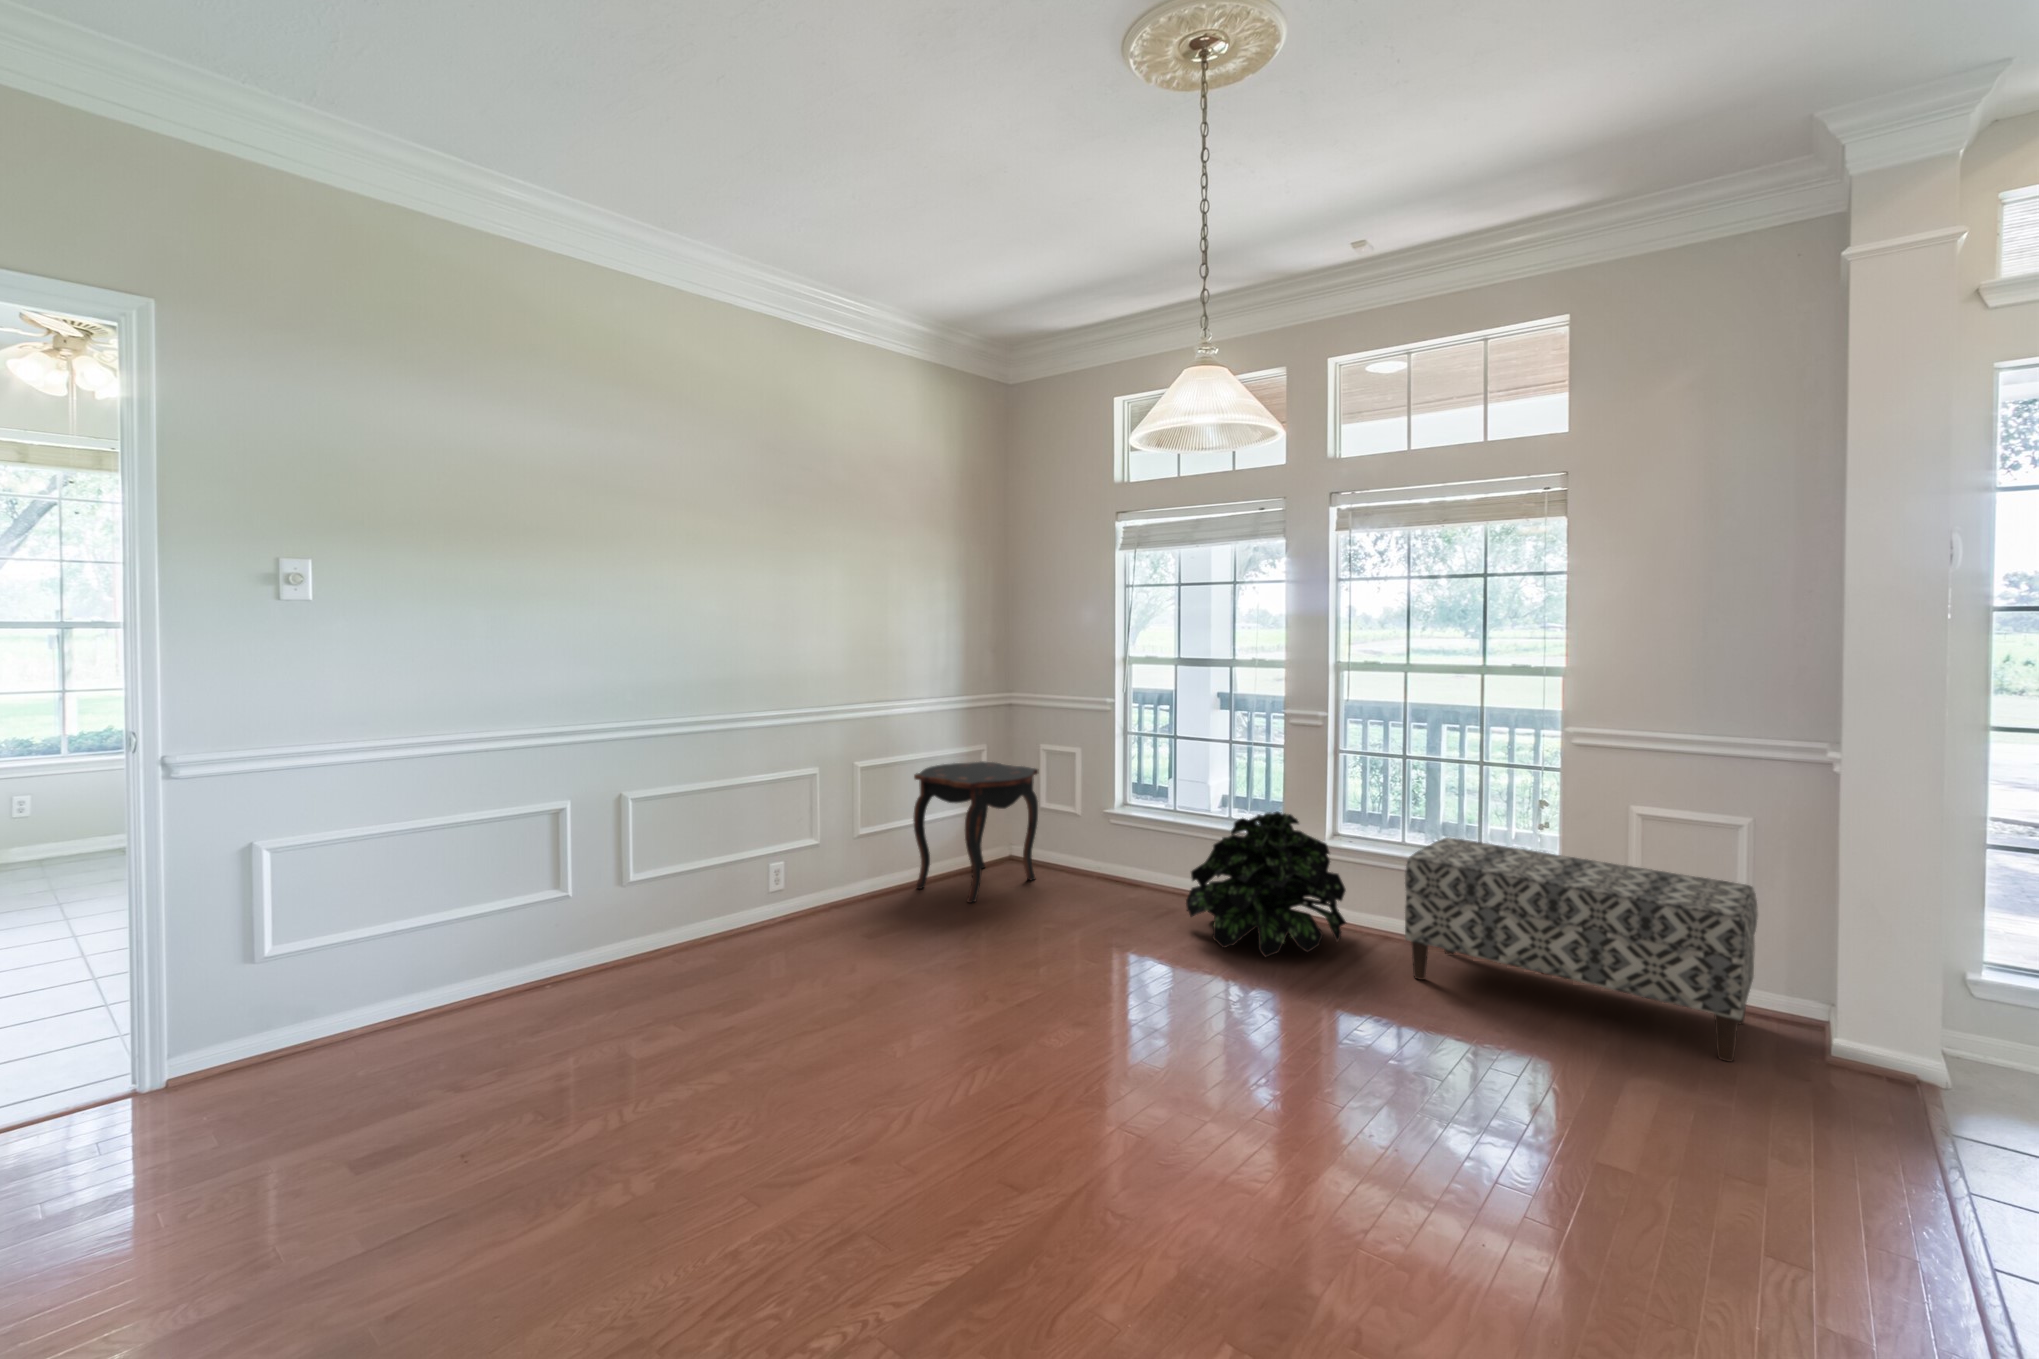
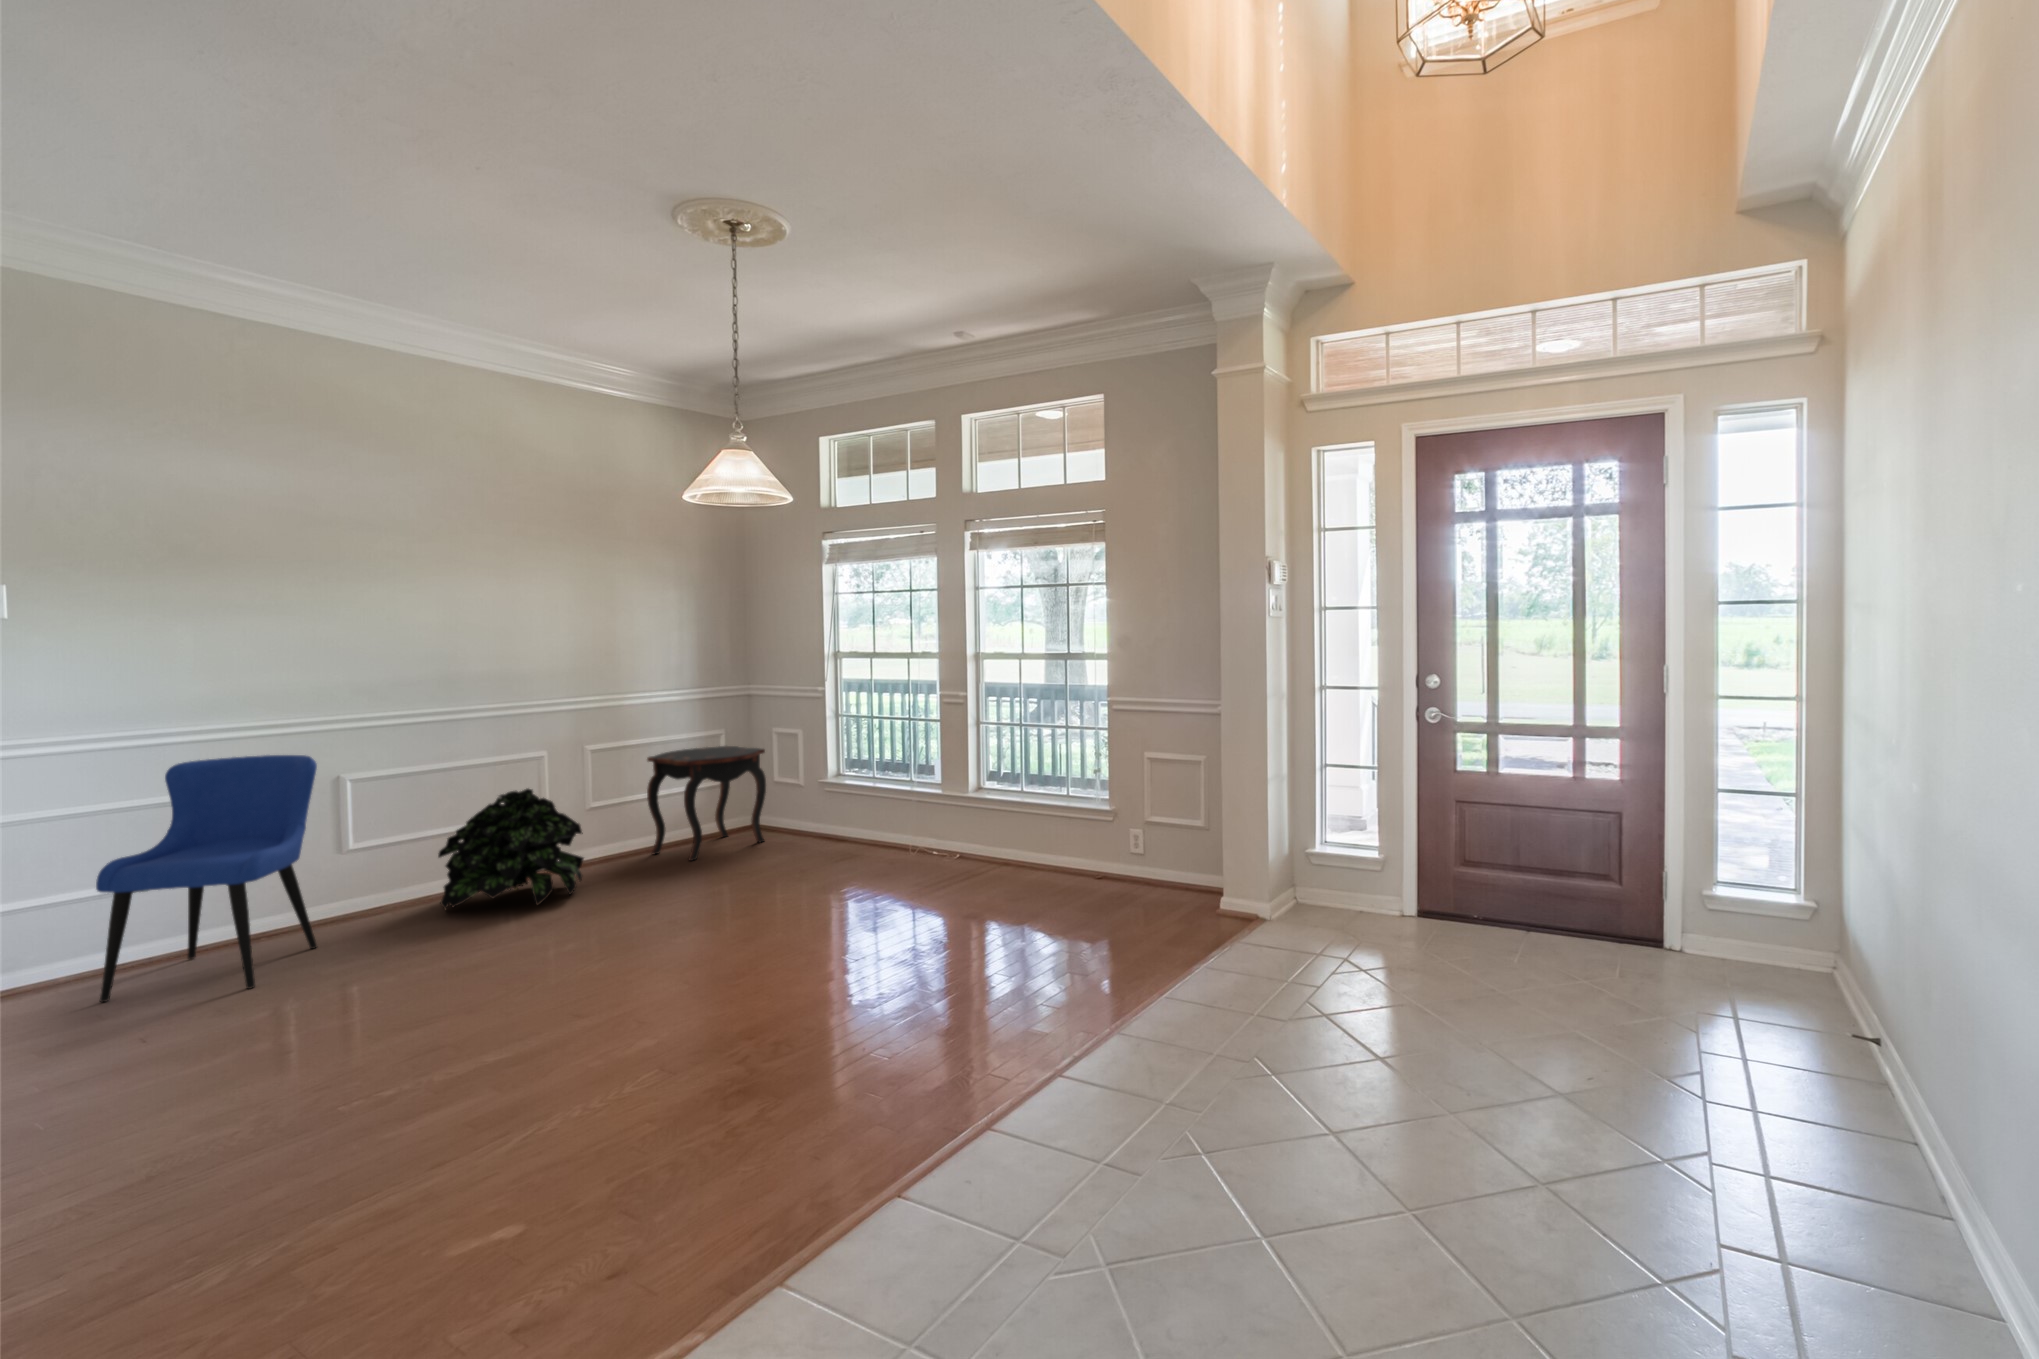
dining chair: none [404,769,623,1081] -> present [96,755,317,1002]
potted plant: present [1186,812,1346,957] -> present [438,789,584,909]
bench: present [1405,837,1758,1062] -> none [984,781,1194,912]

